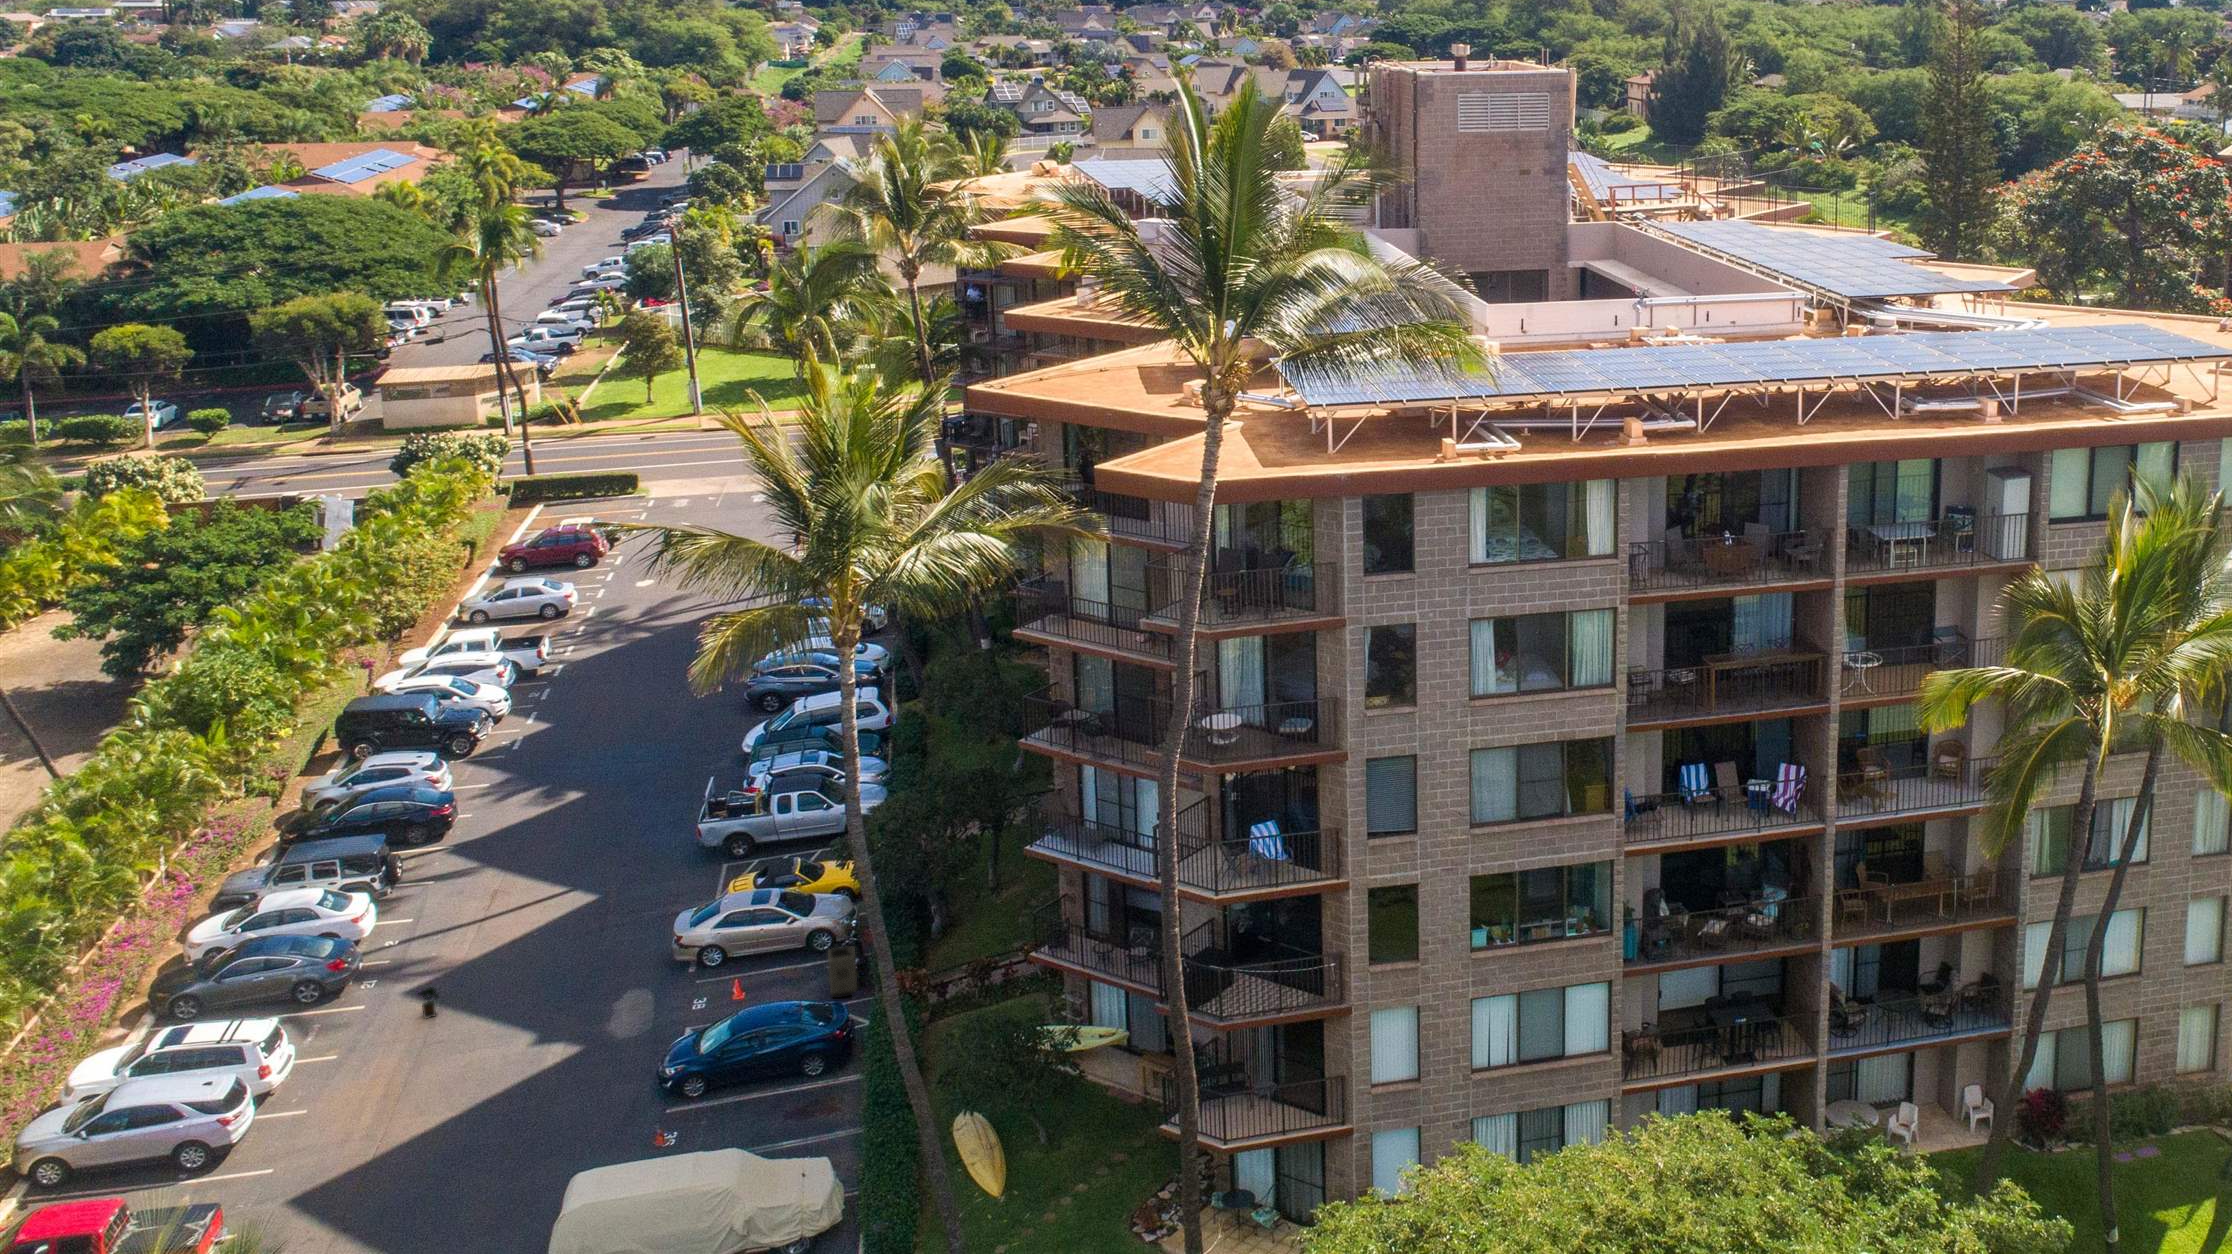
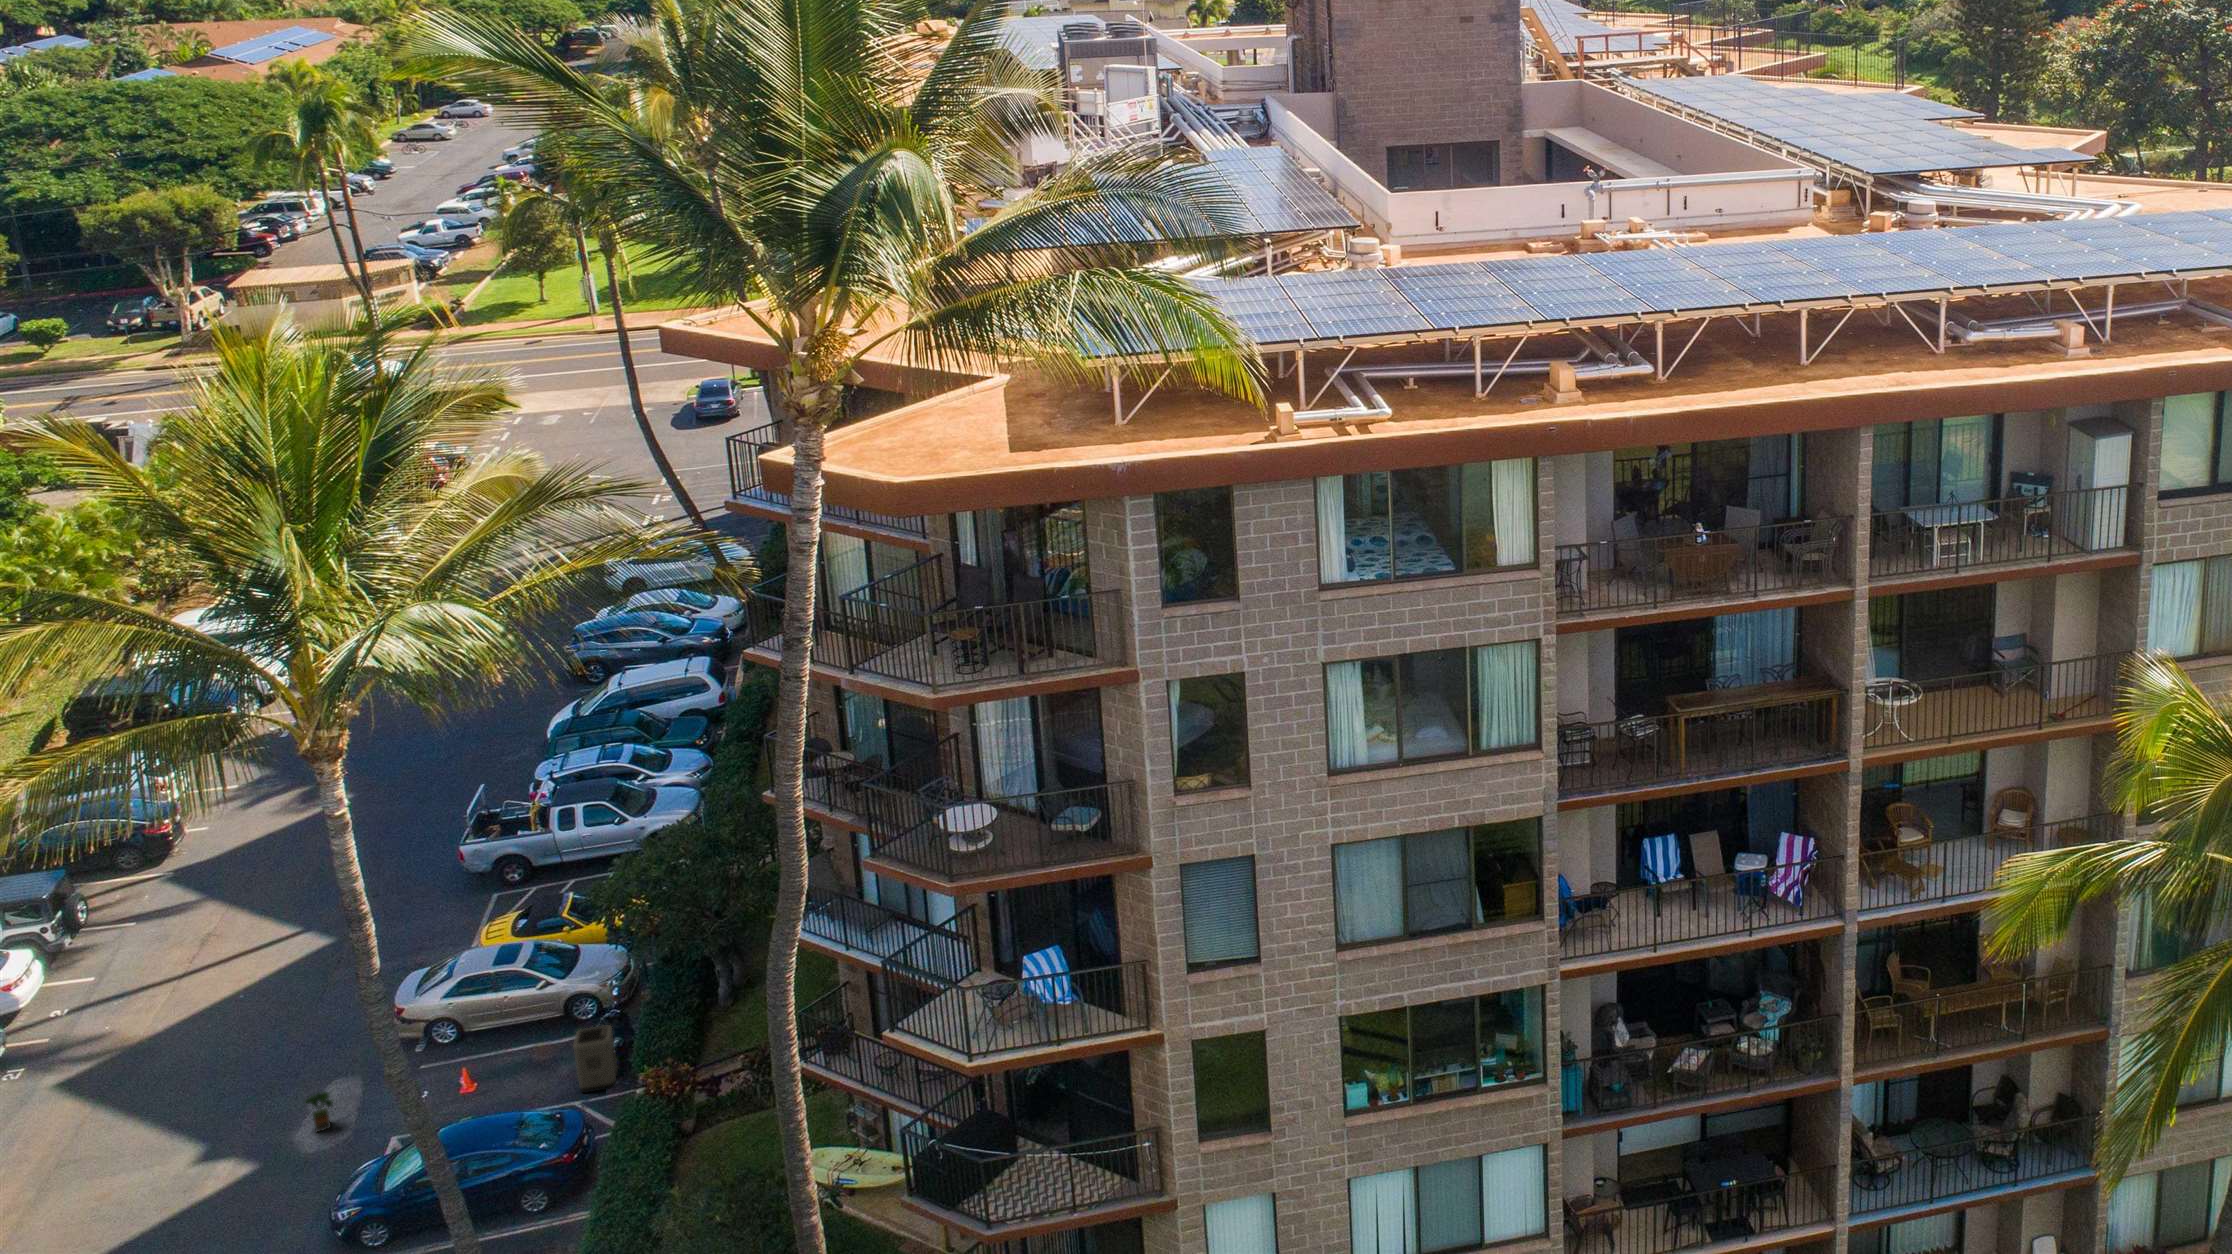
potted tree: present [418,987,439,1018] -> present [306,1092,333,1132]

